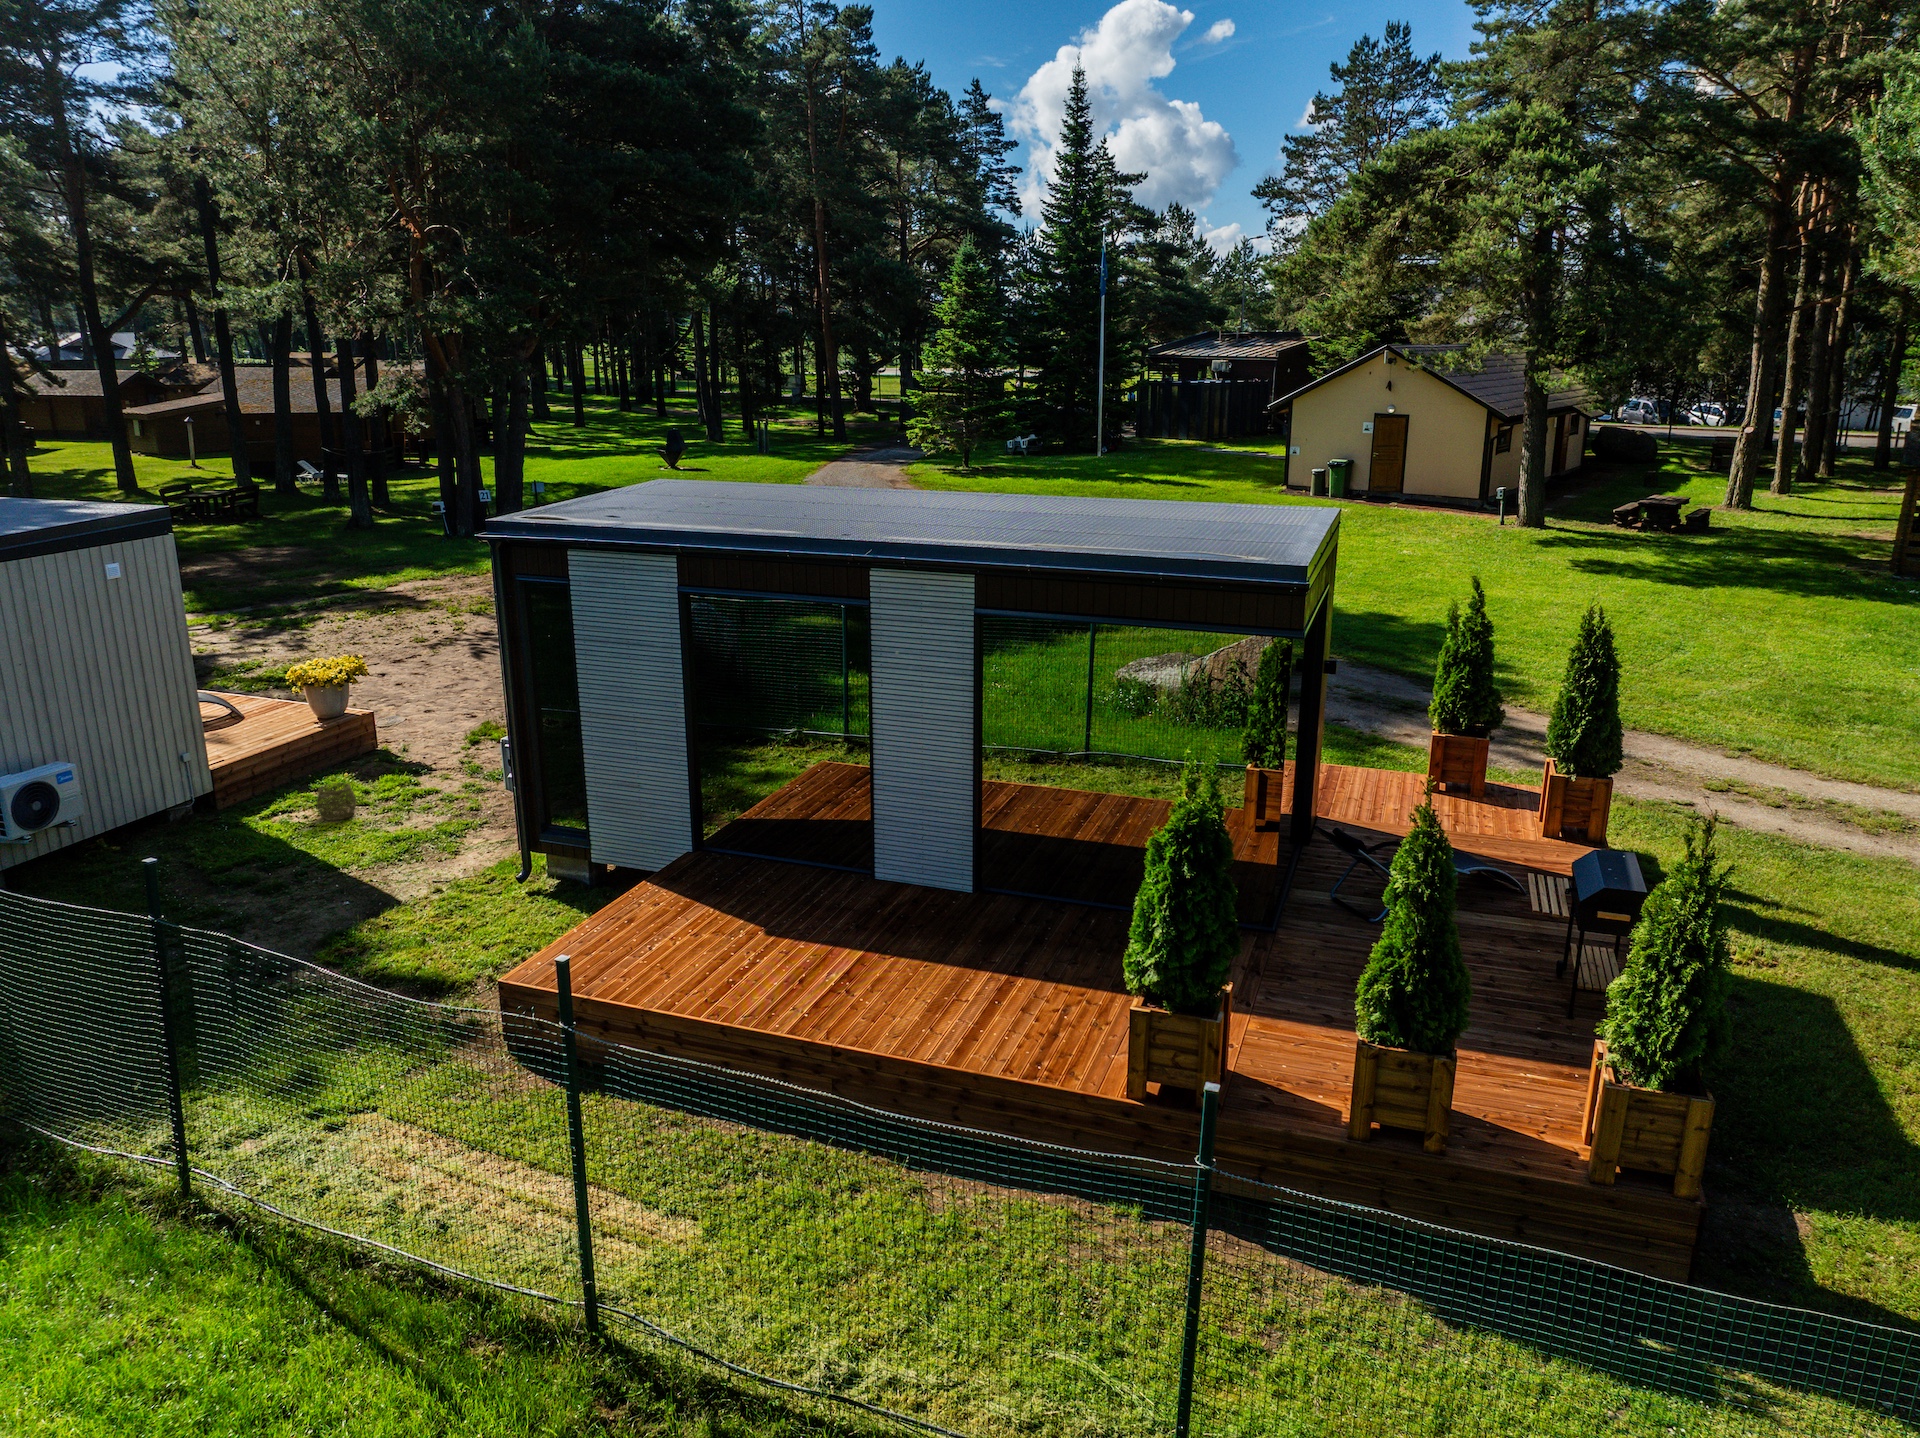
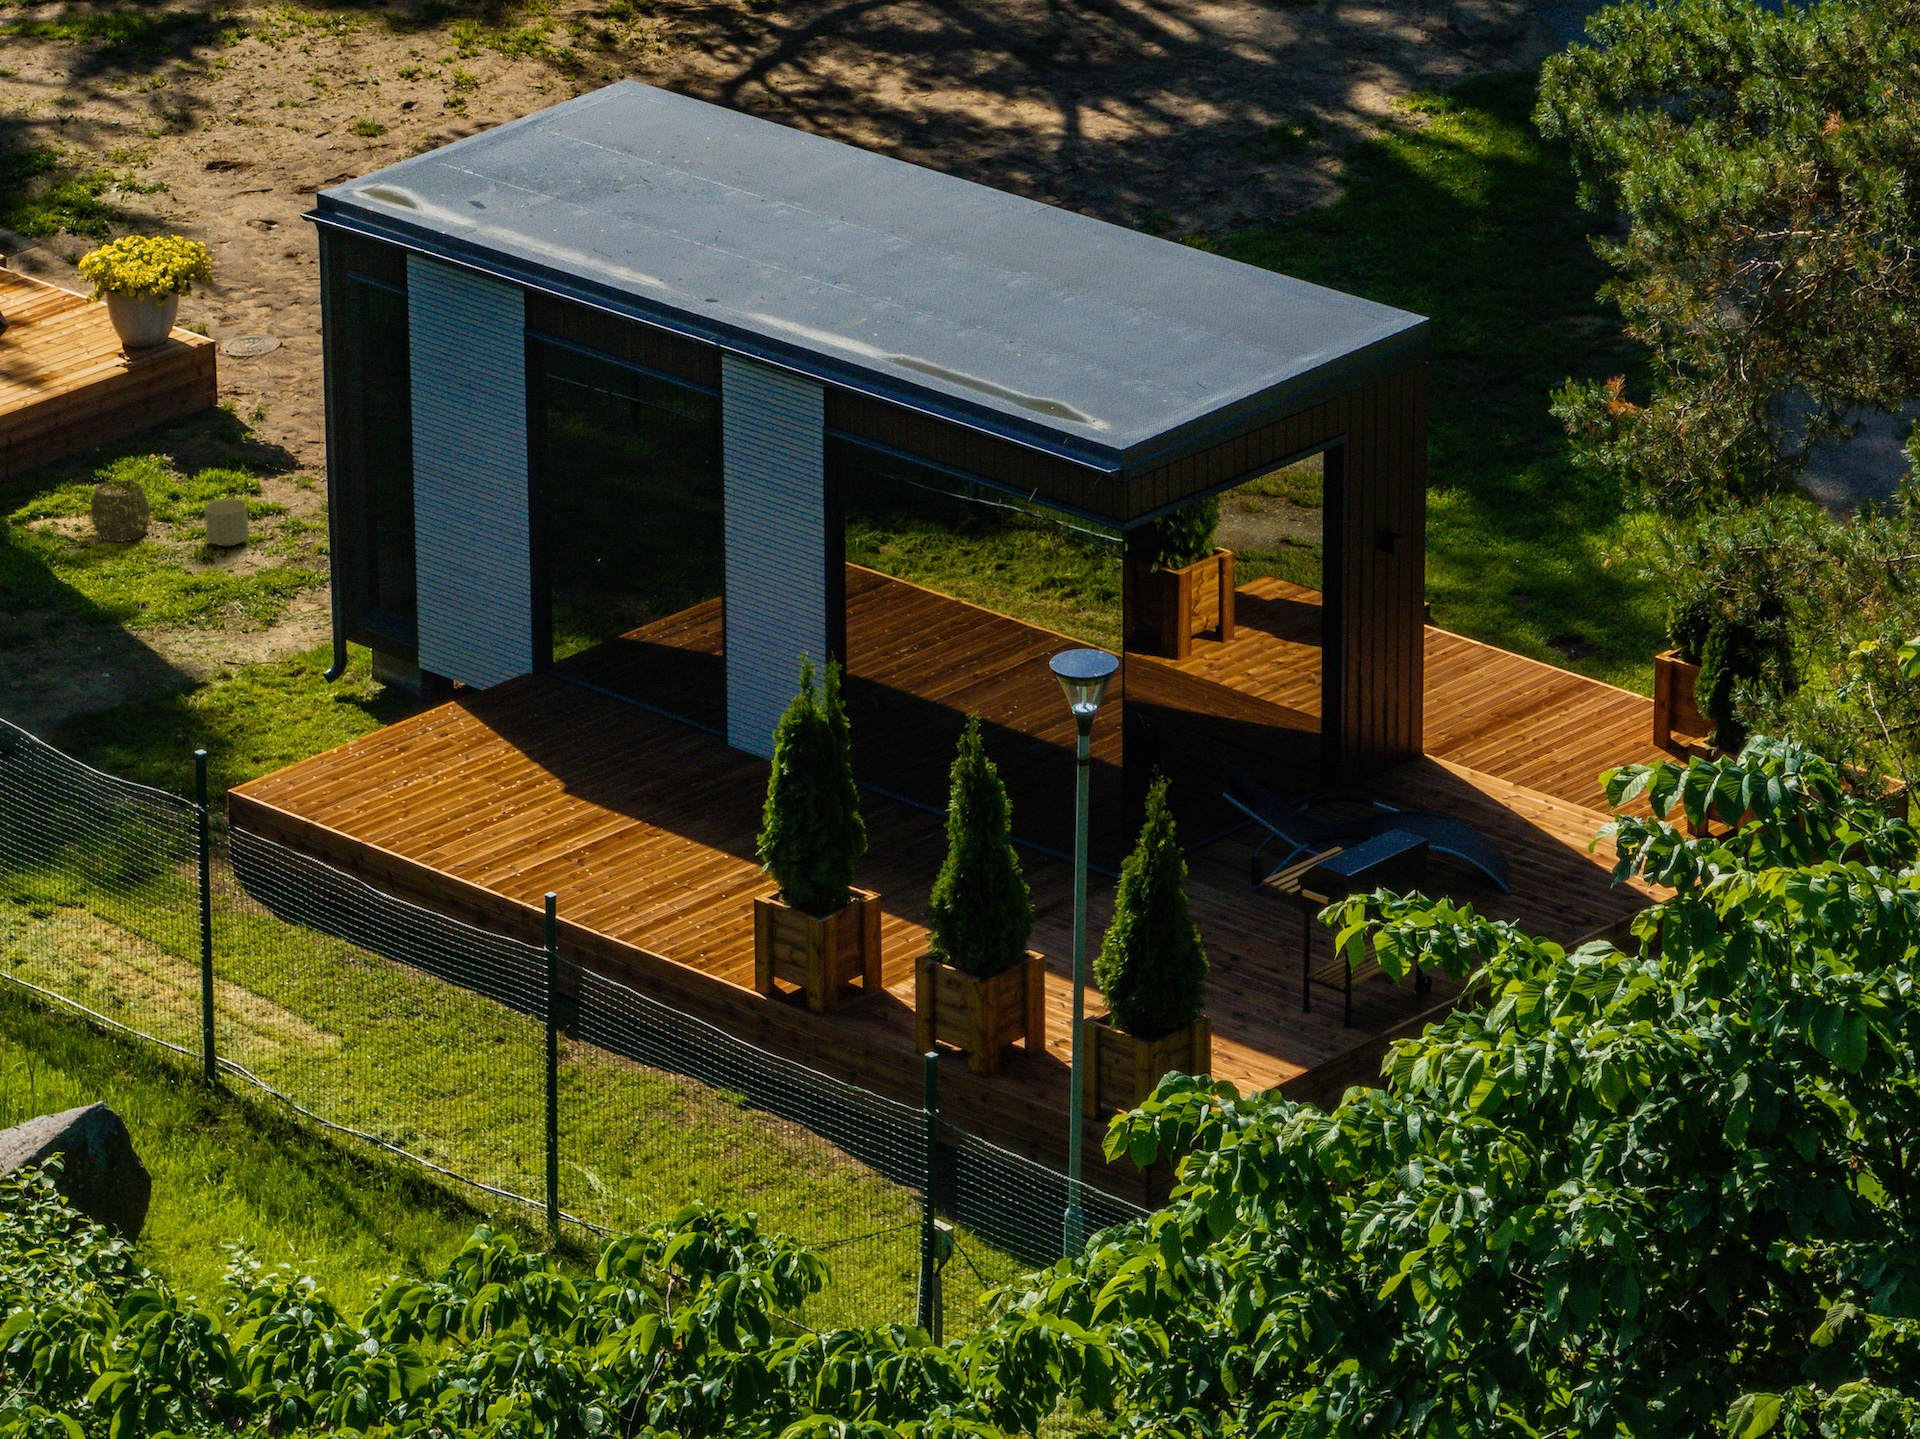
planter: none [395,786,425,816] -> present [204,499,249,547]

